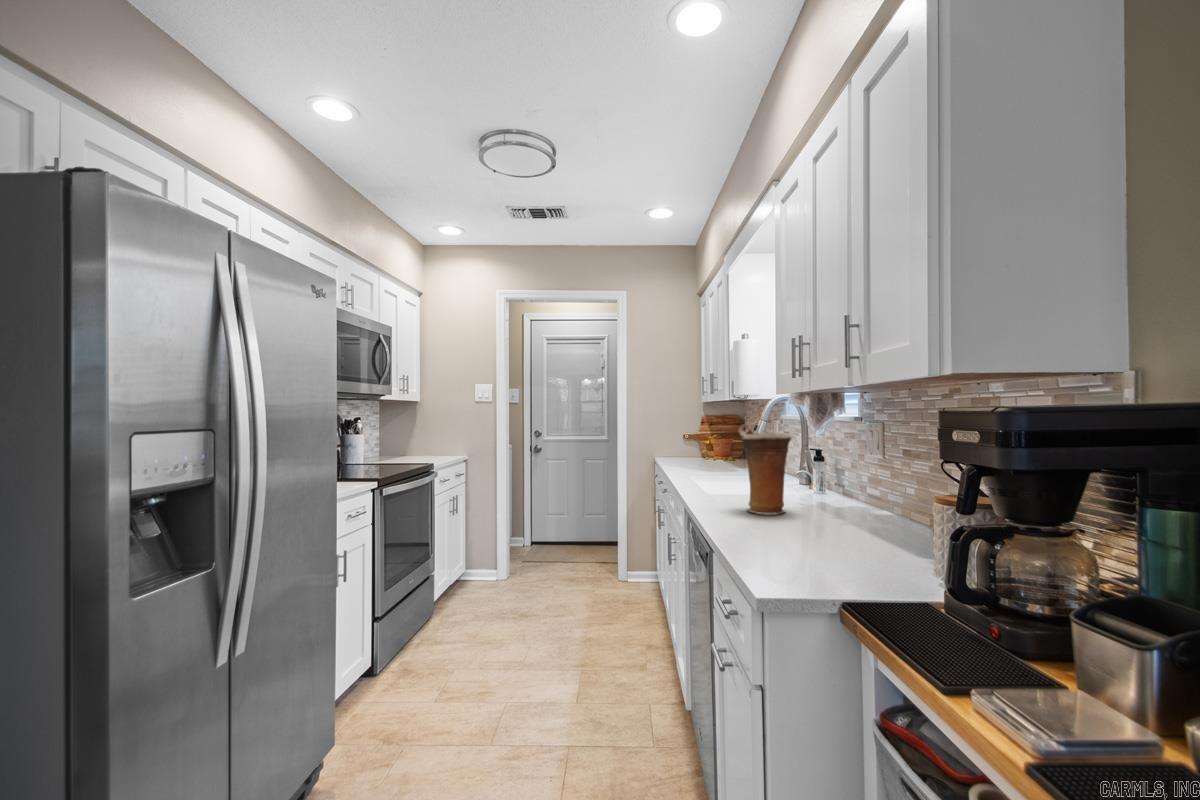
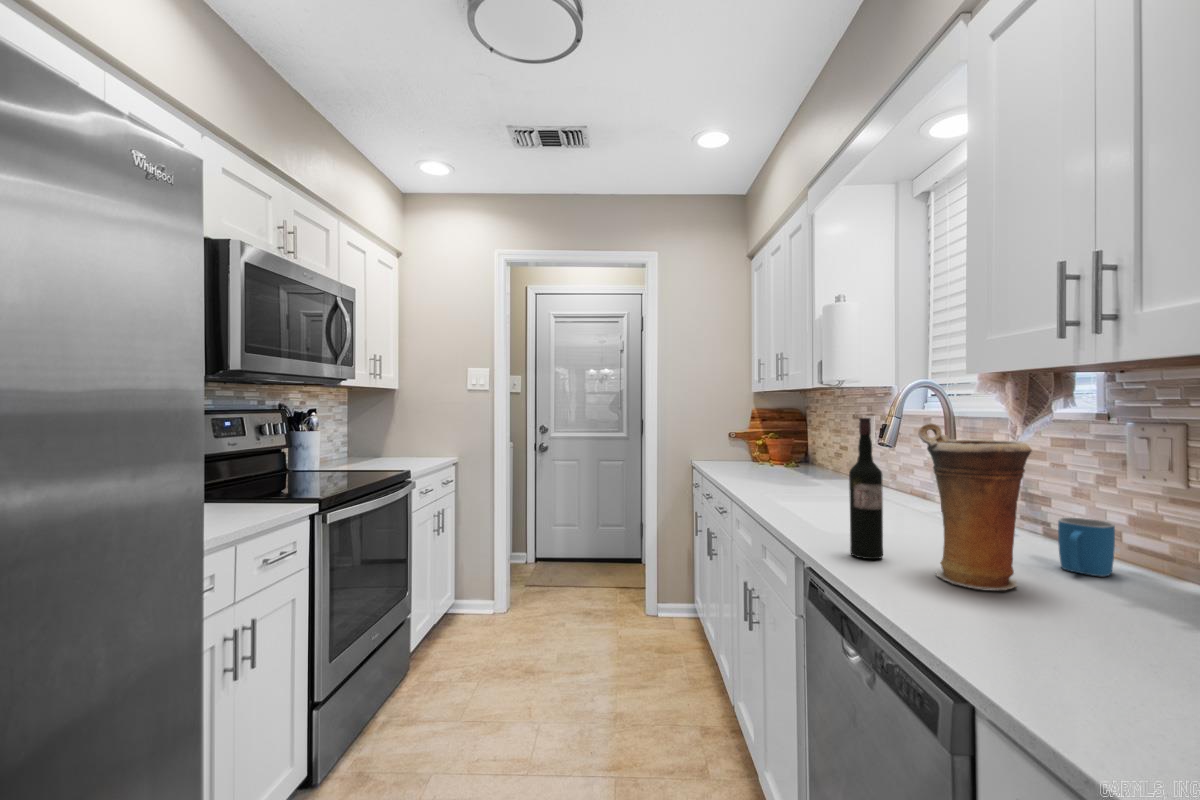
wine bottle: none [708,421,727,504] -> present [849,418,883,559]
mug: none [822,479,850,510] -> present [1058,517,1115,576]

